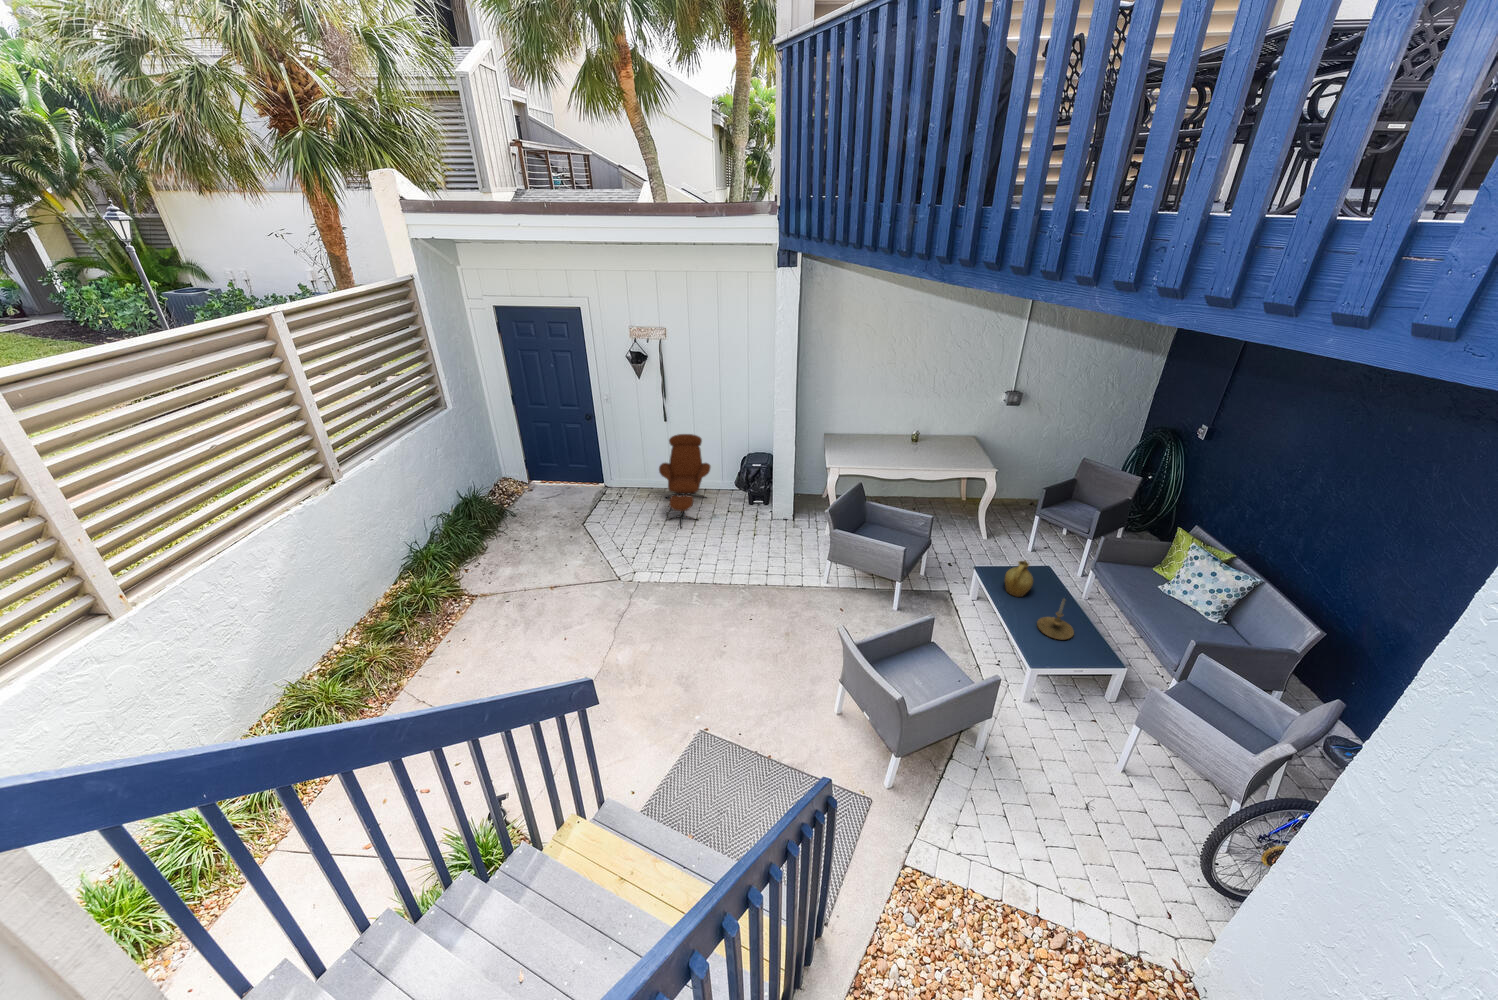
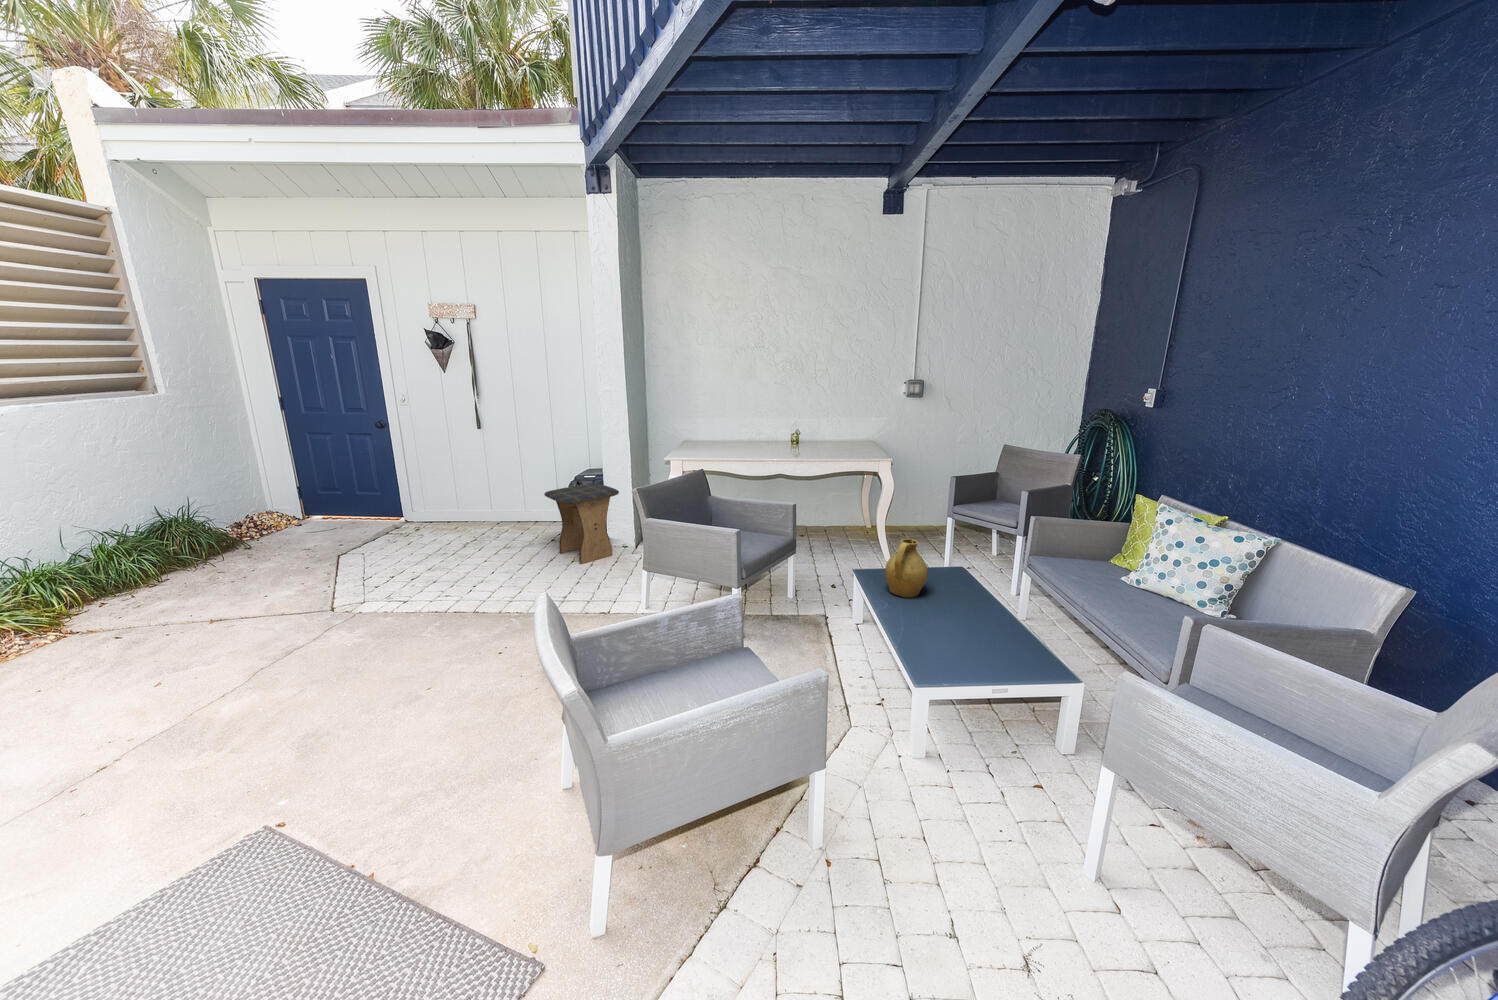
lounge chair: present [659,434,710,524] -> none [459,447,535,557]
stool: none [735,473,788,537] -> present [544,483,619,564]
candle holder: present [1037,599,1074,639] -> none [930,574,990,645]

